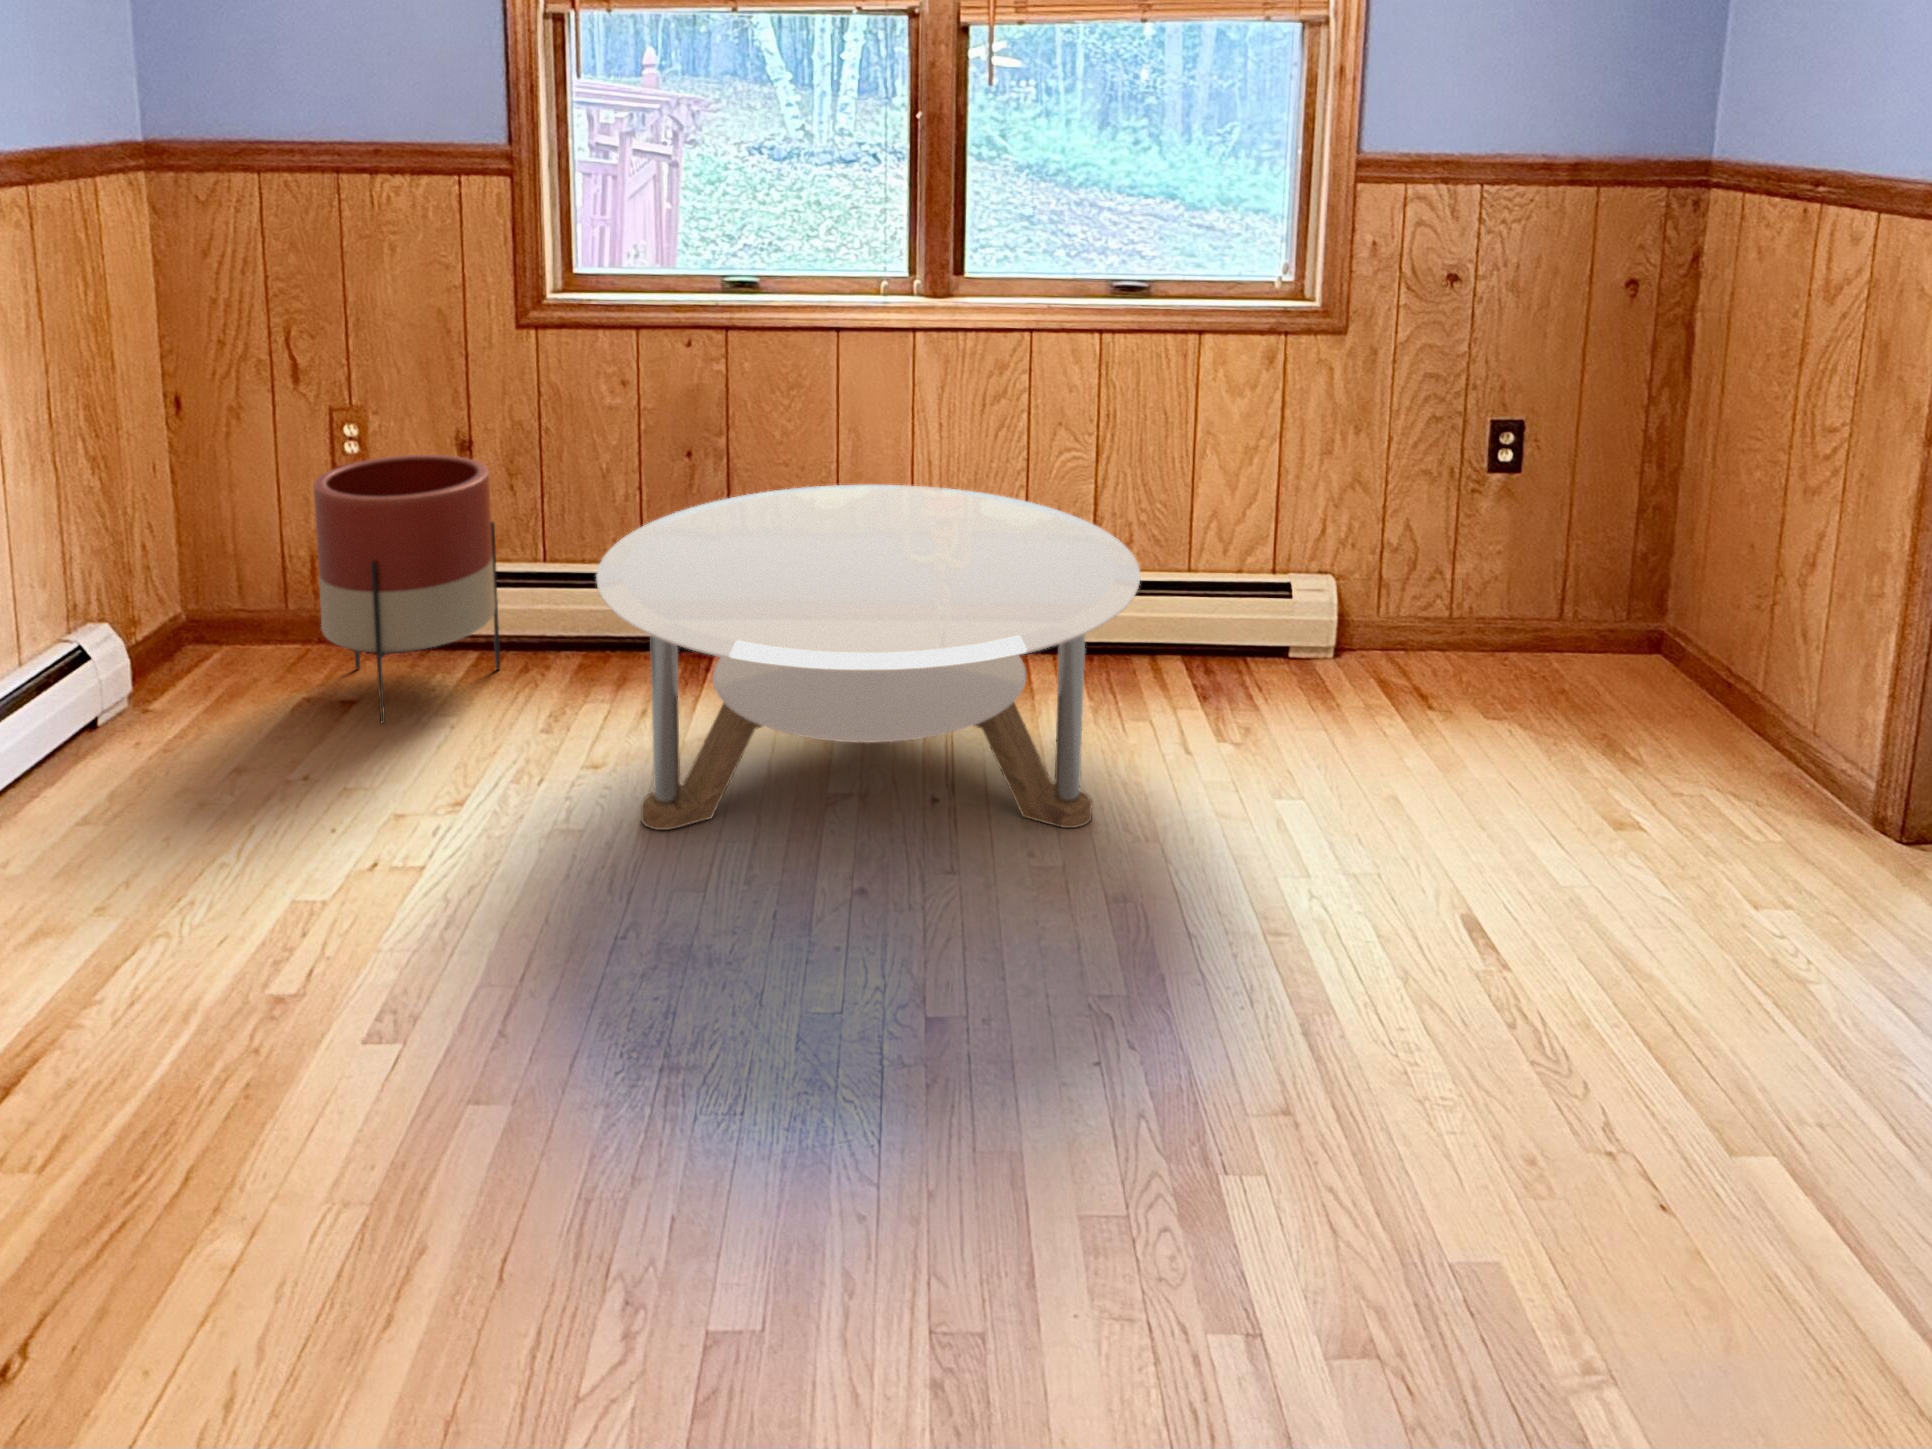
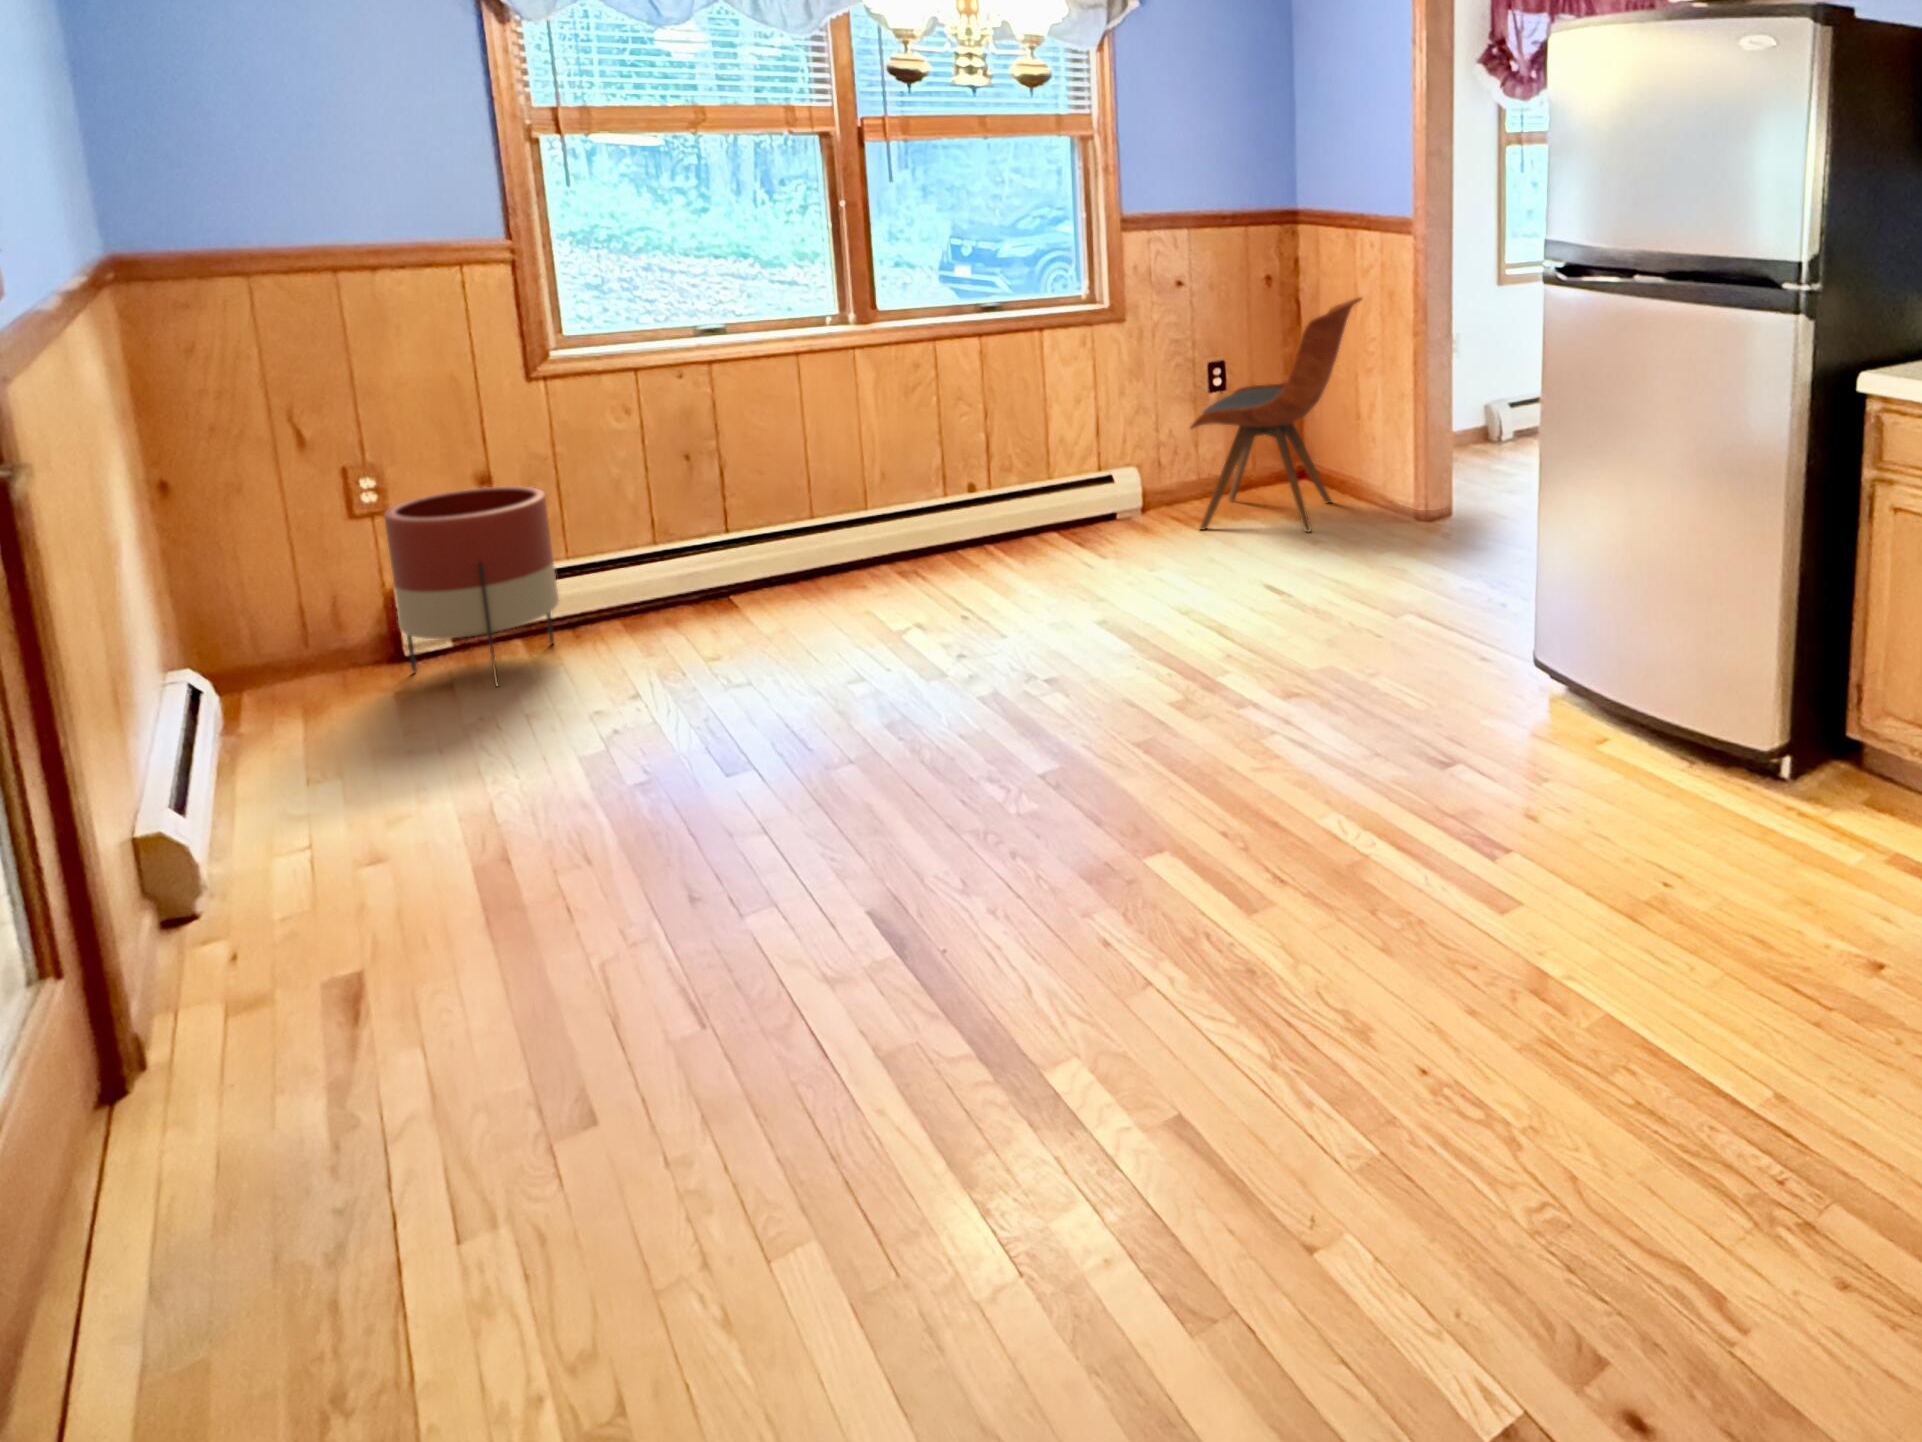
dining chair: none [1412,339,1815,792] -> present [1191,297,1362,532]
round table: present [596,485,1140,830] -> none [701,448,1071,670]

